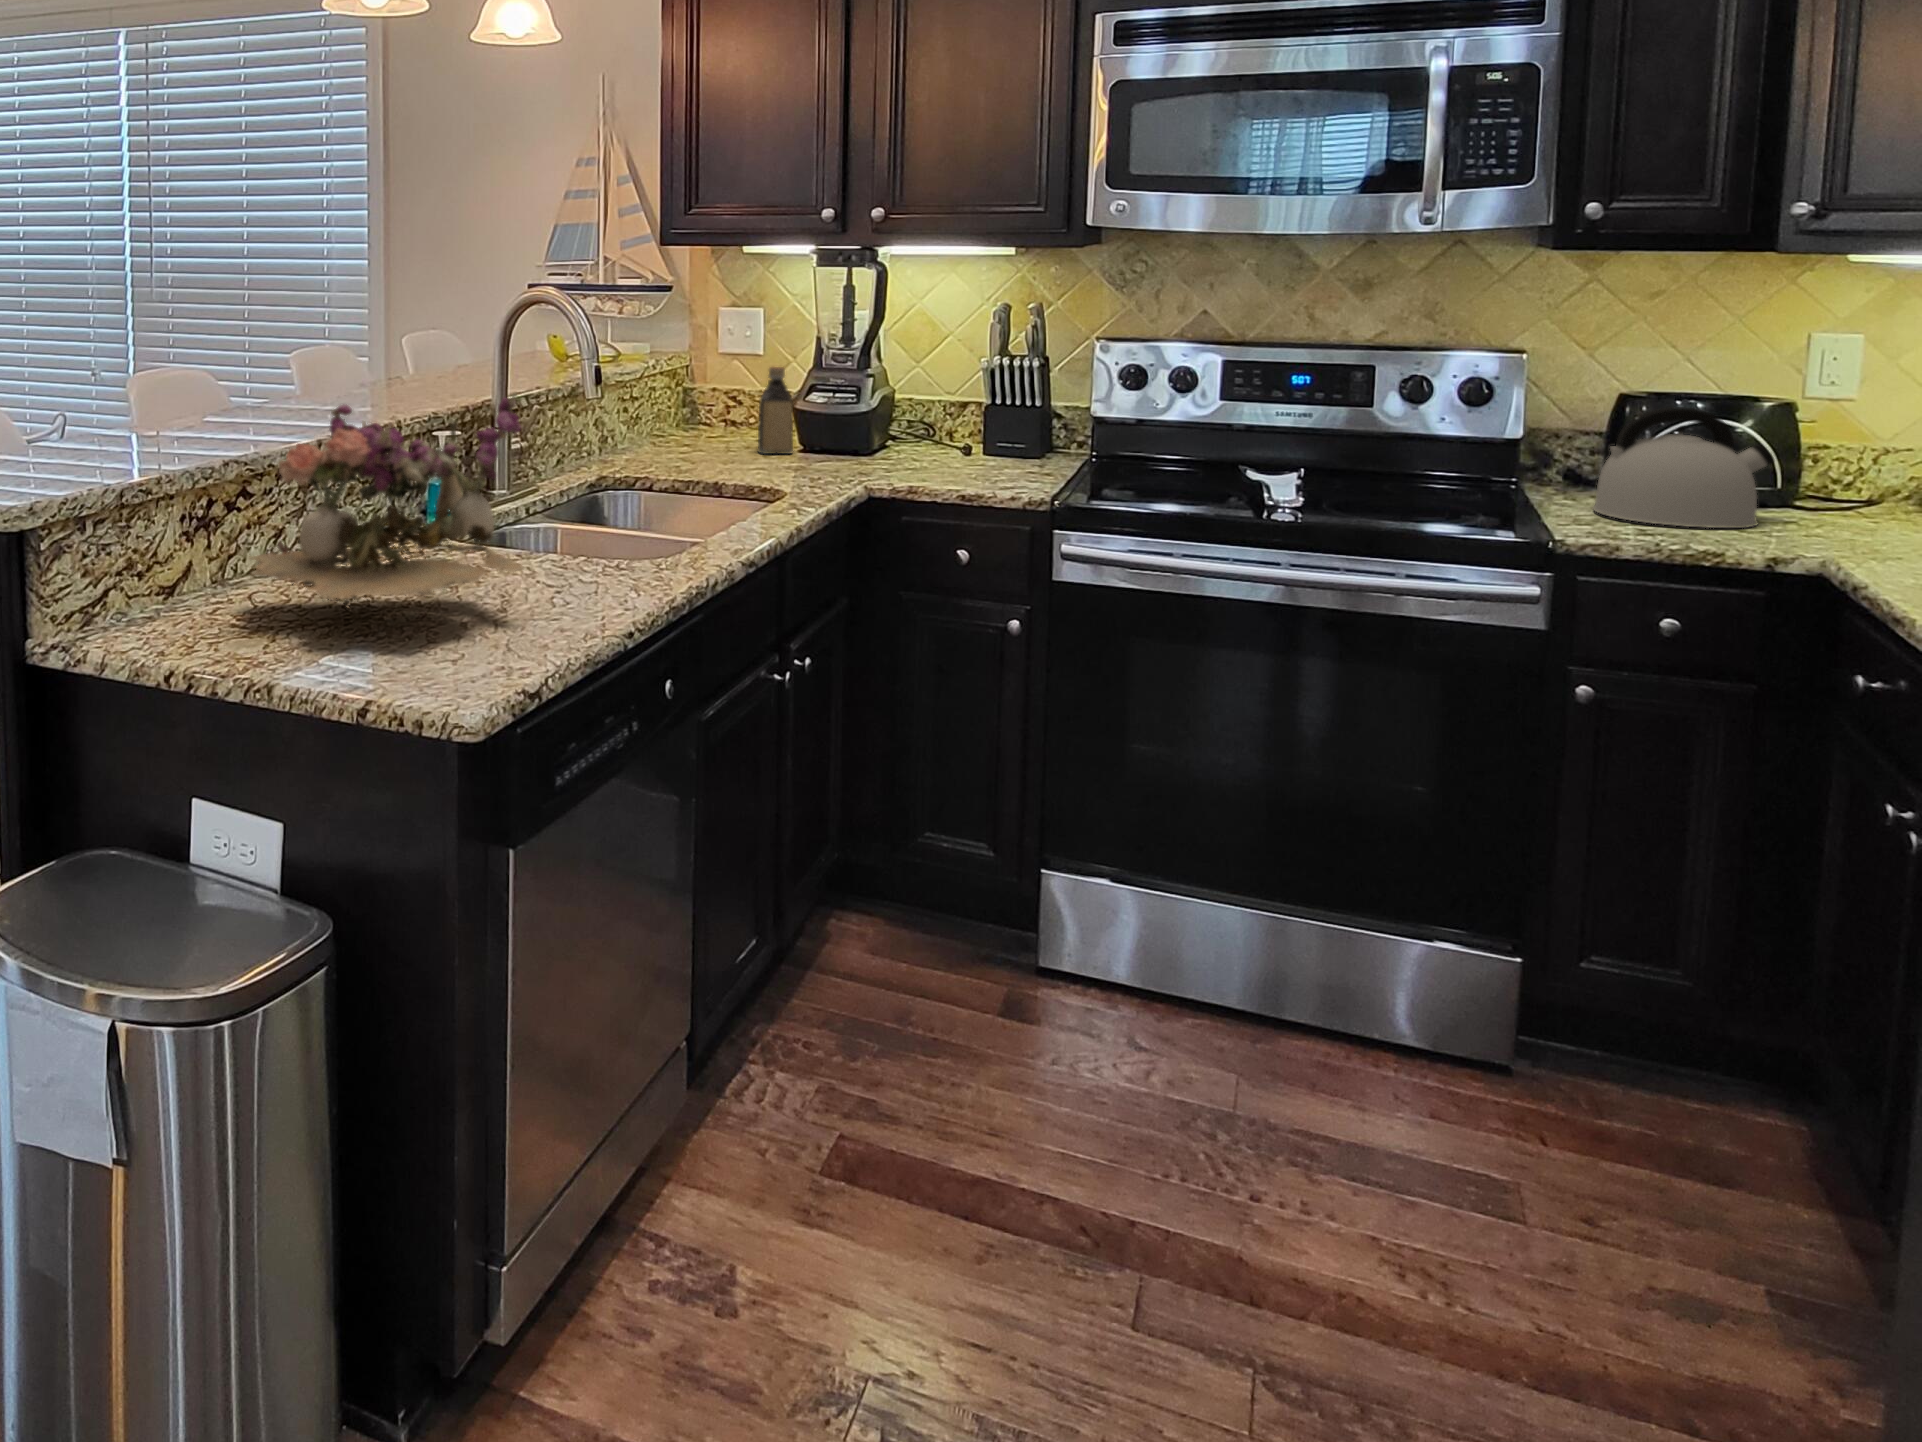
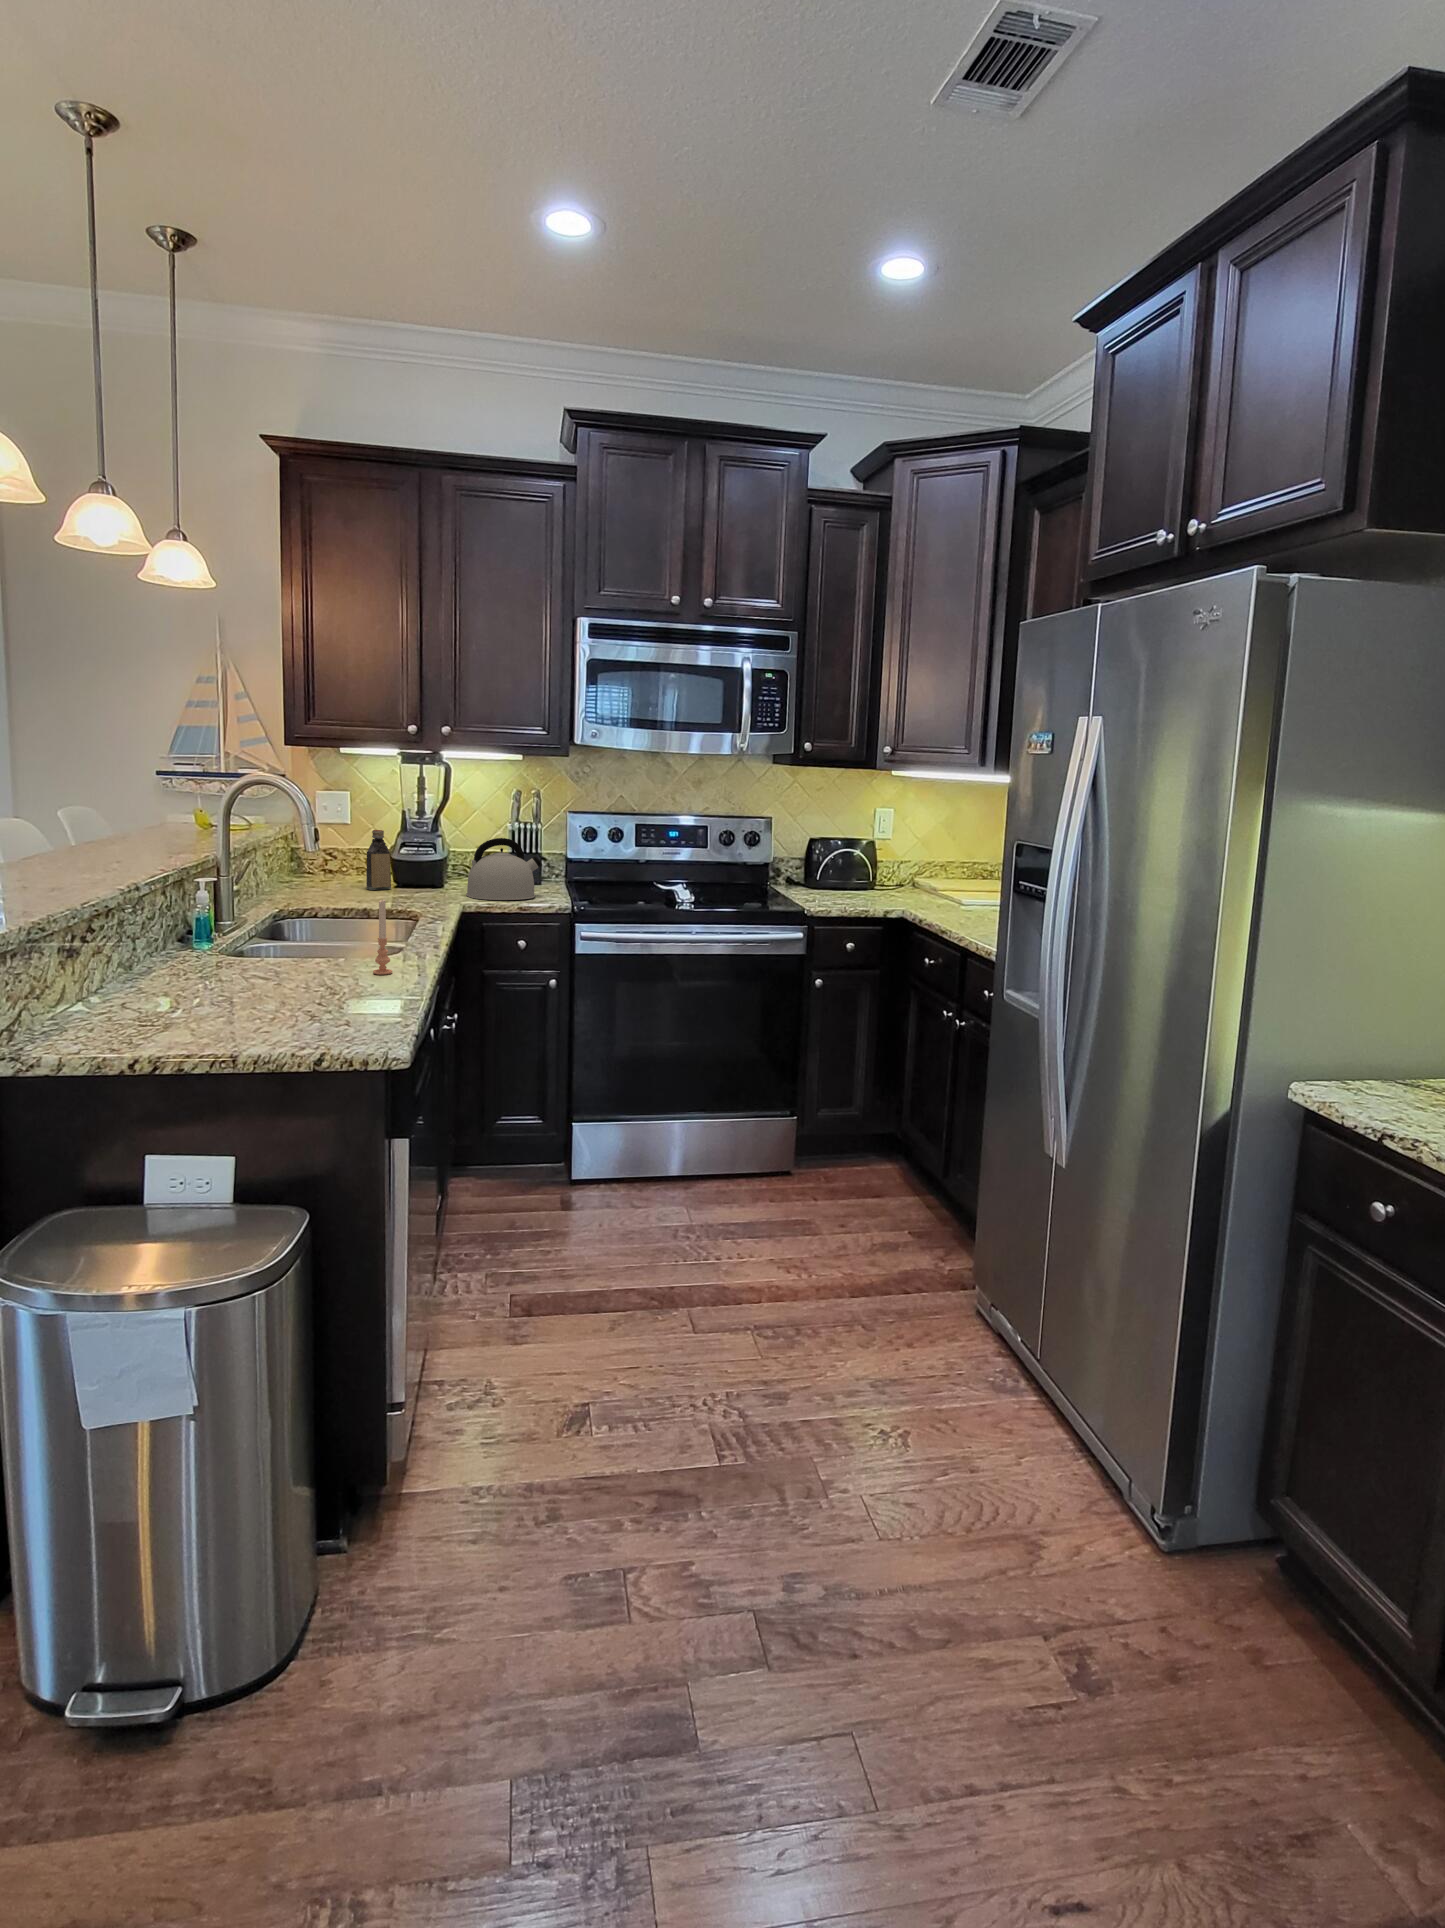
flower arrangement: present [251,393,524,611] -> none [131,843,360,1007]
kettle: present [1593,407,1774,528] -> present [466,838,542,900]
candle: none [597,475,625,588] -> present [373,900,392,975]

